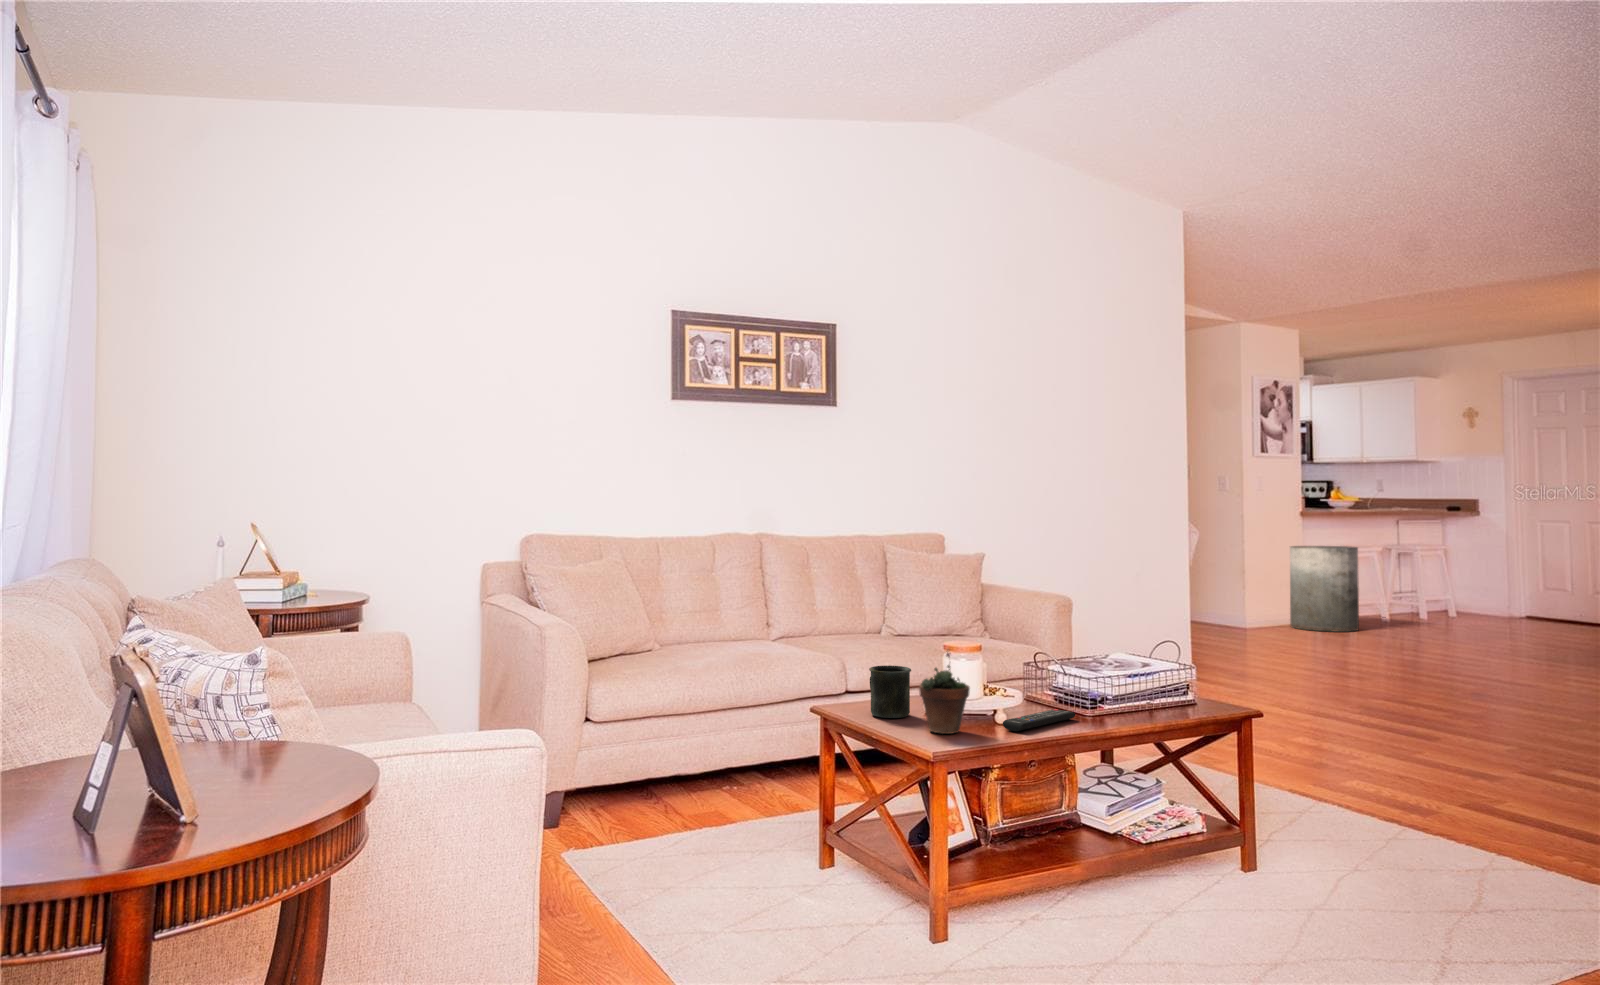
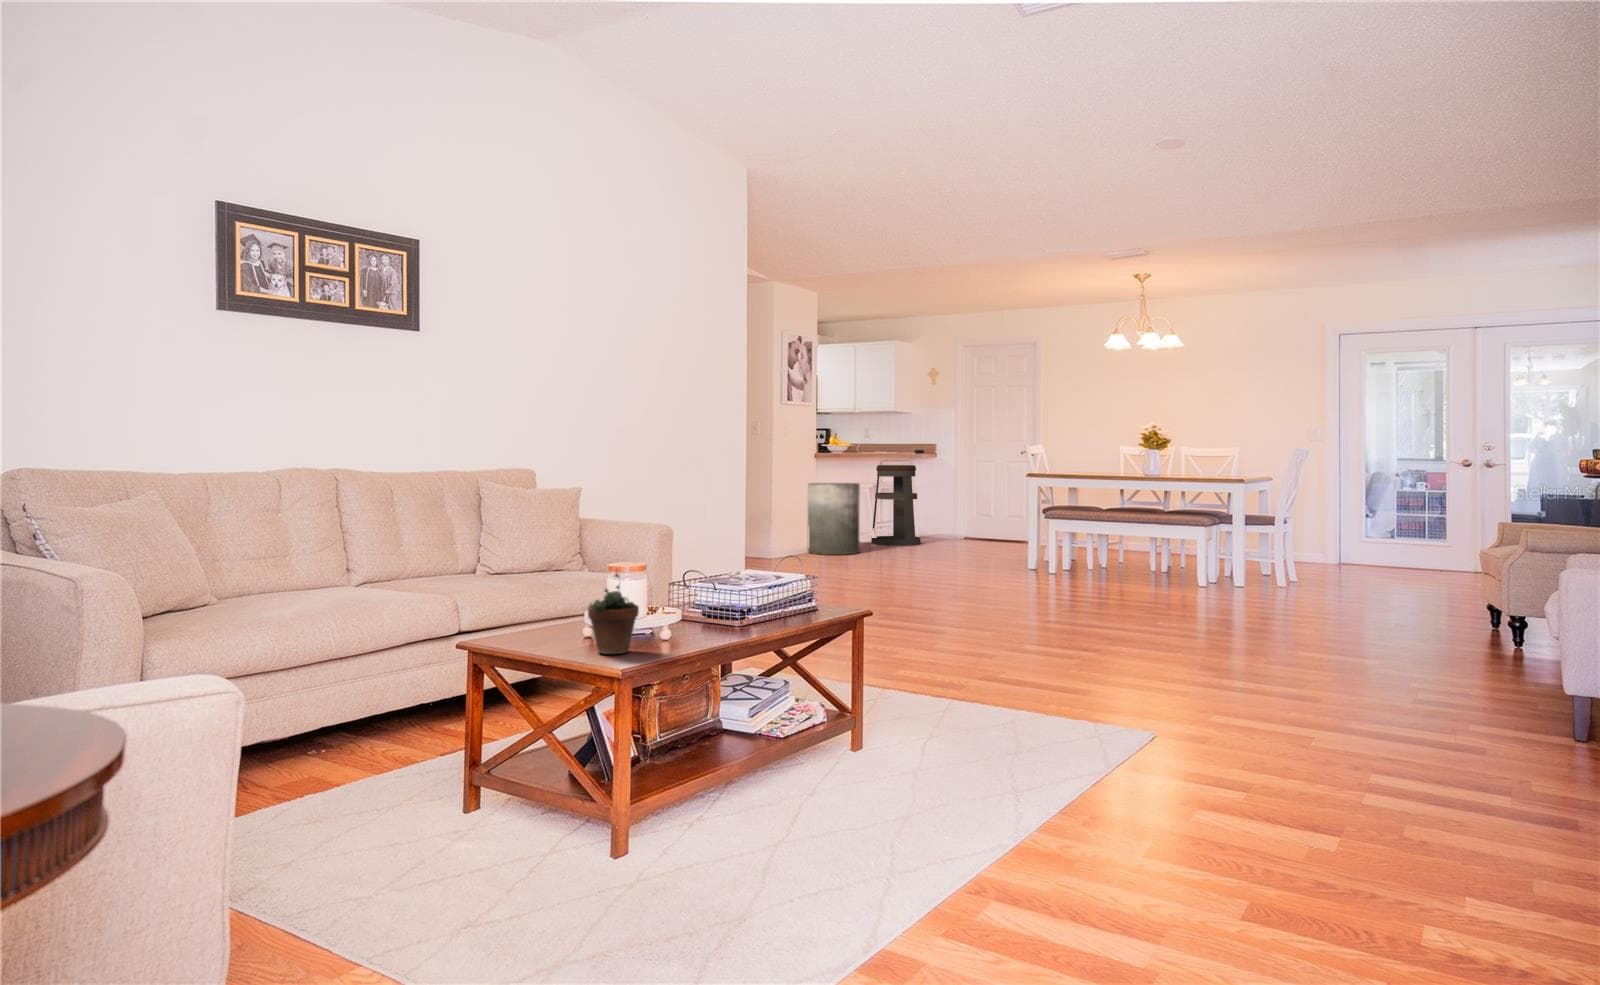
bar stool: none [1381,524,1452,623] -> present [871,465,921,545]
mug: present [869,665,911,718] -> none [521,592,569,645]
remote control: present [1003,709,1075,731] -> none [668,623,727,646]

